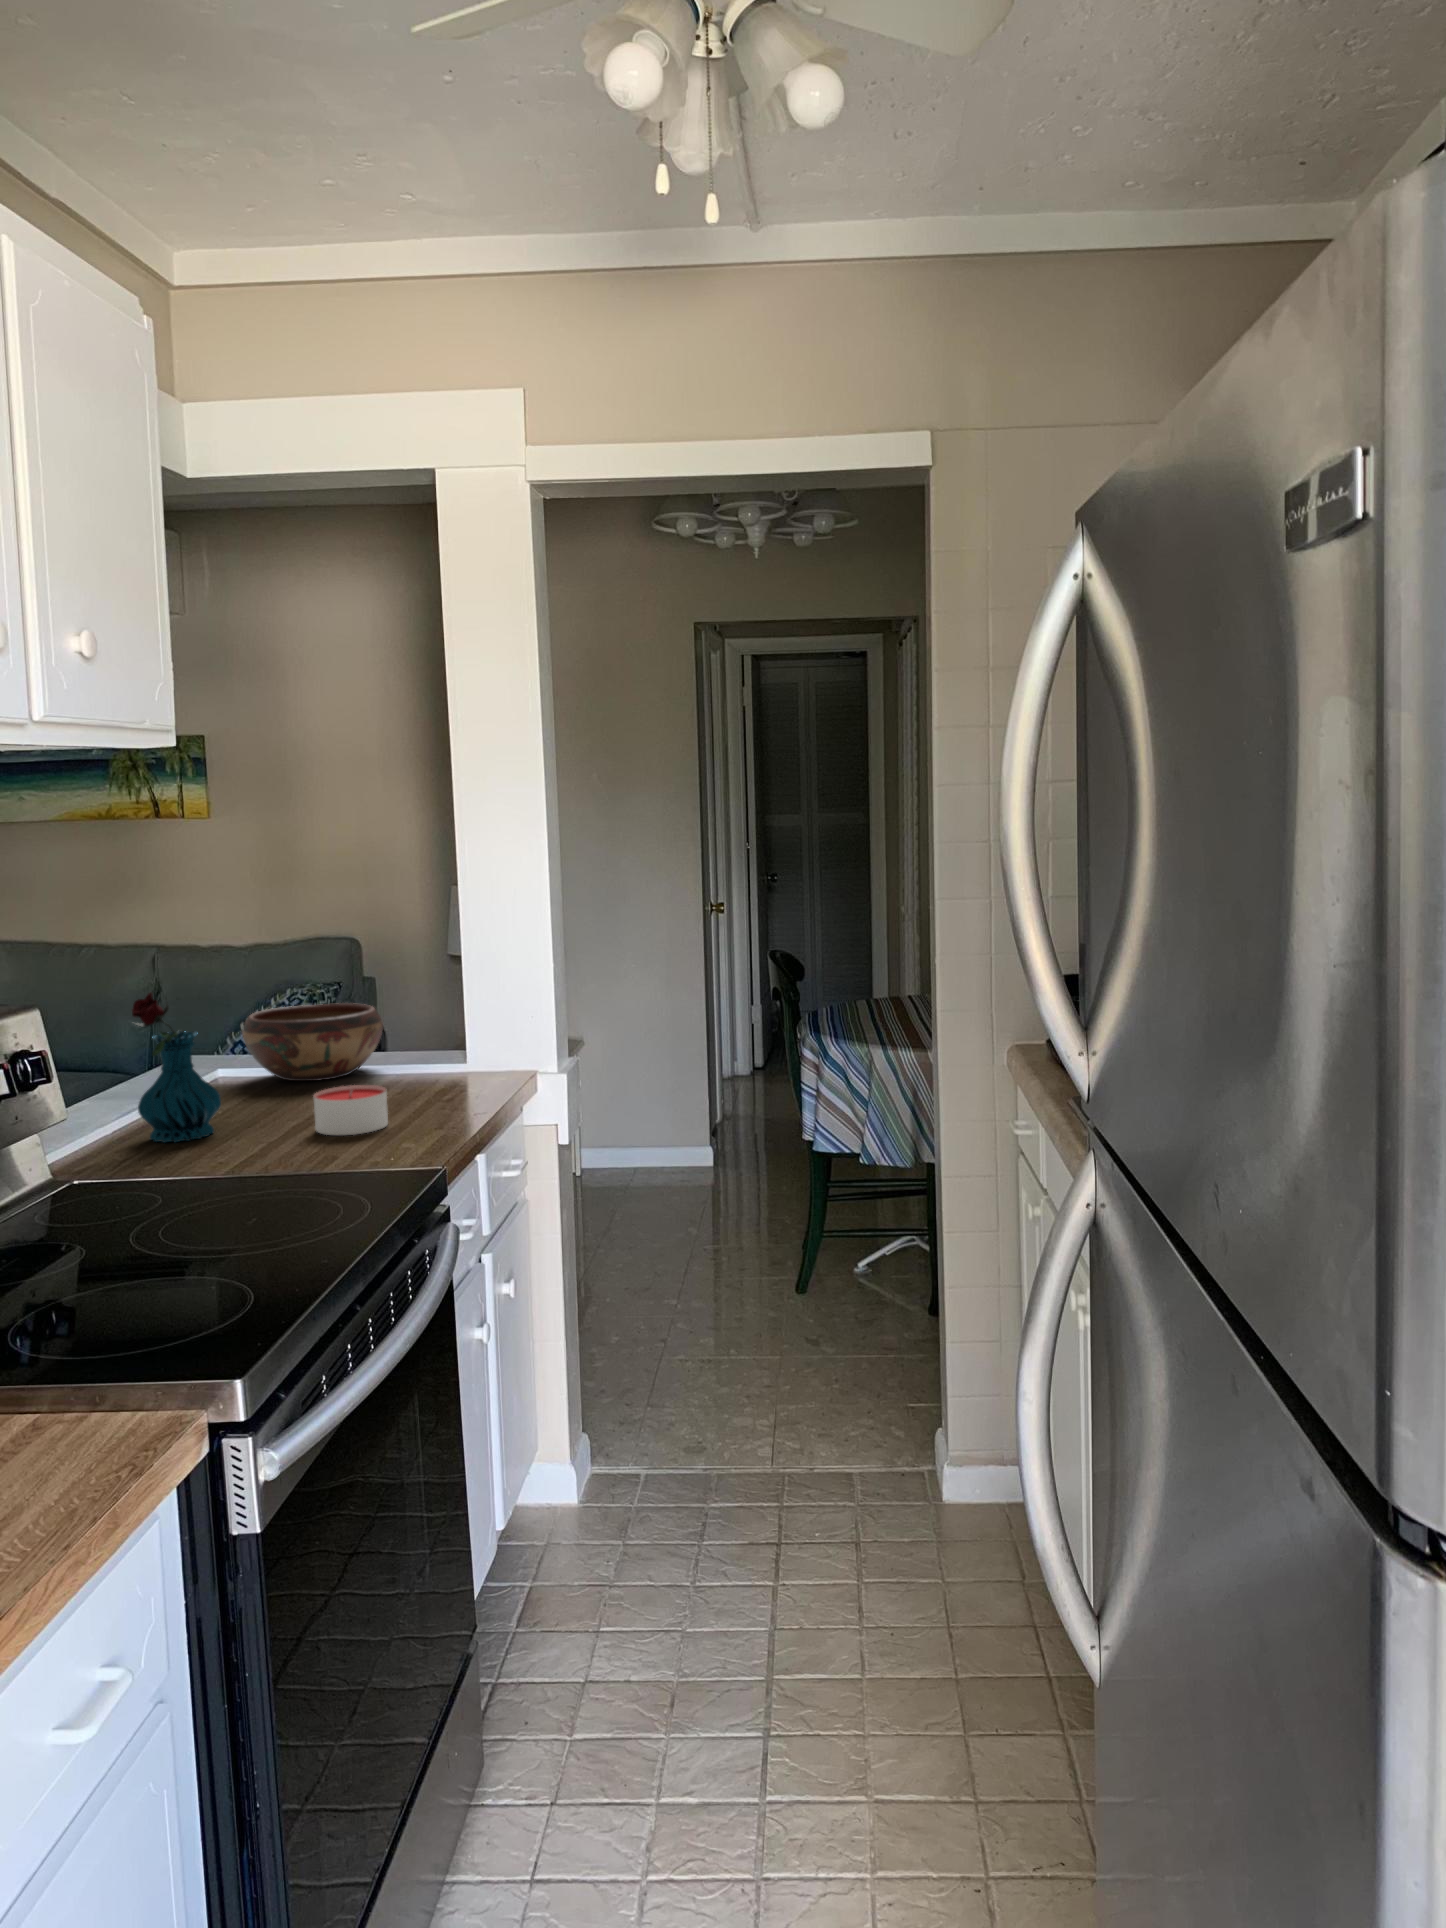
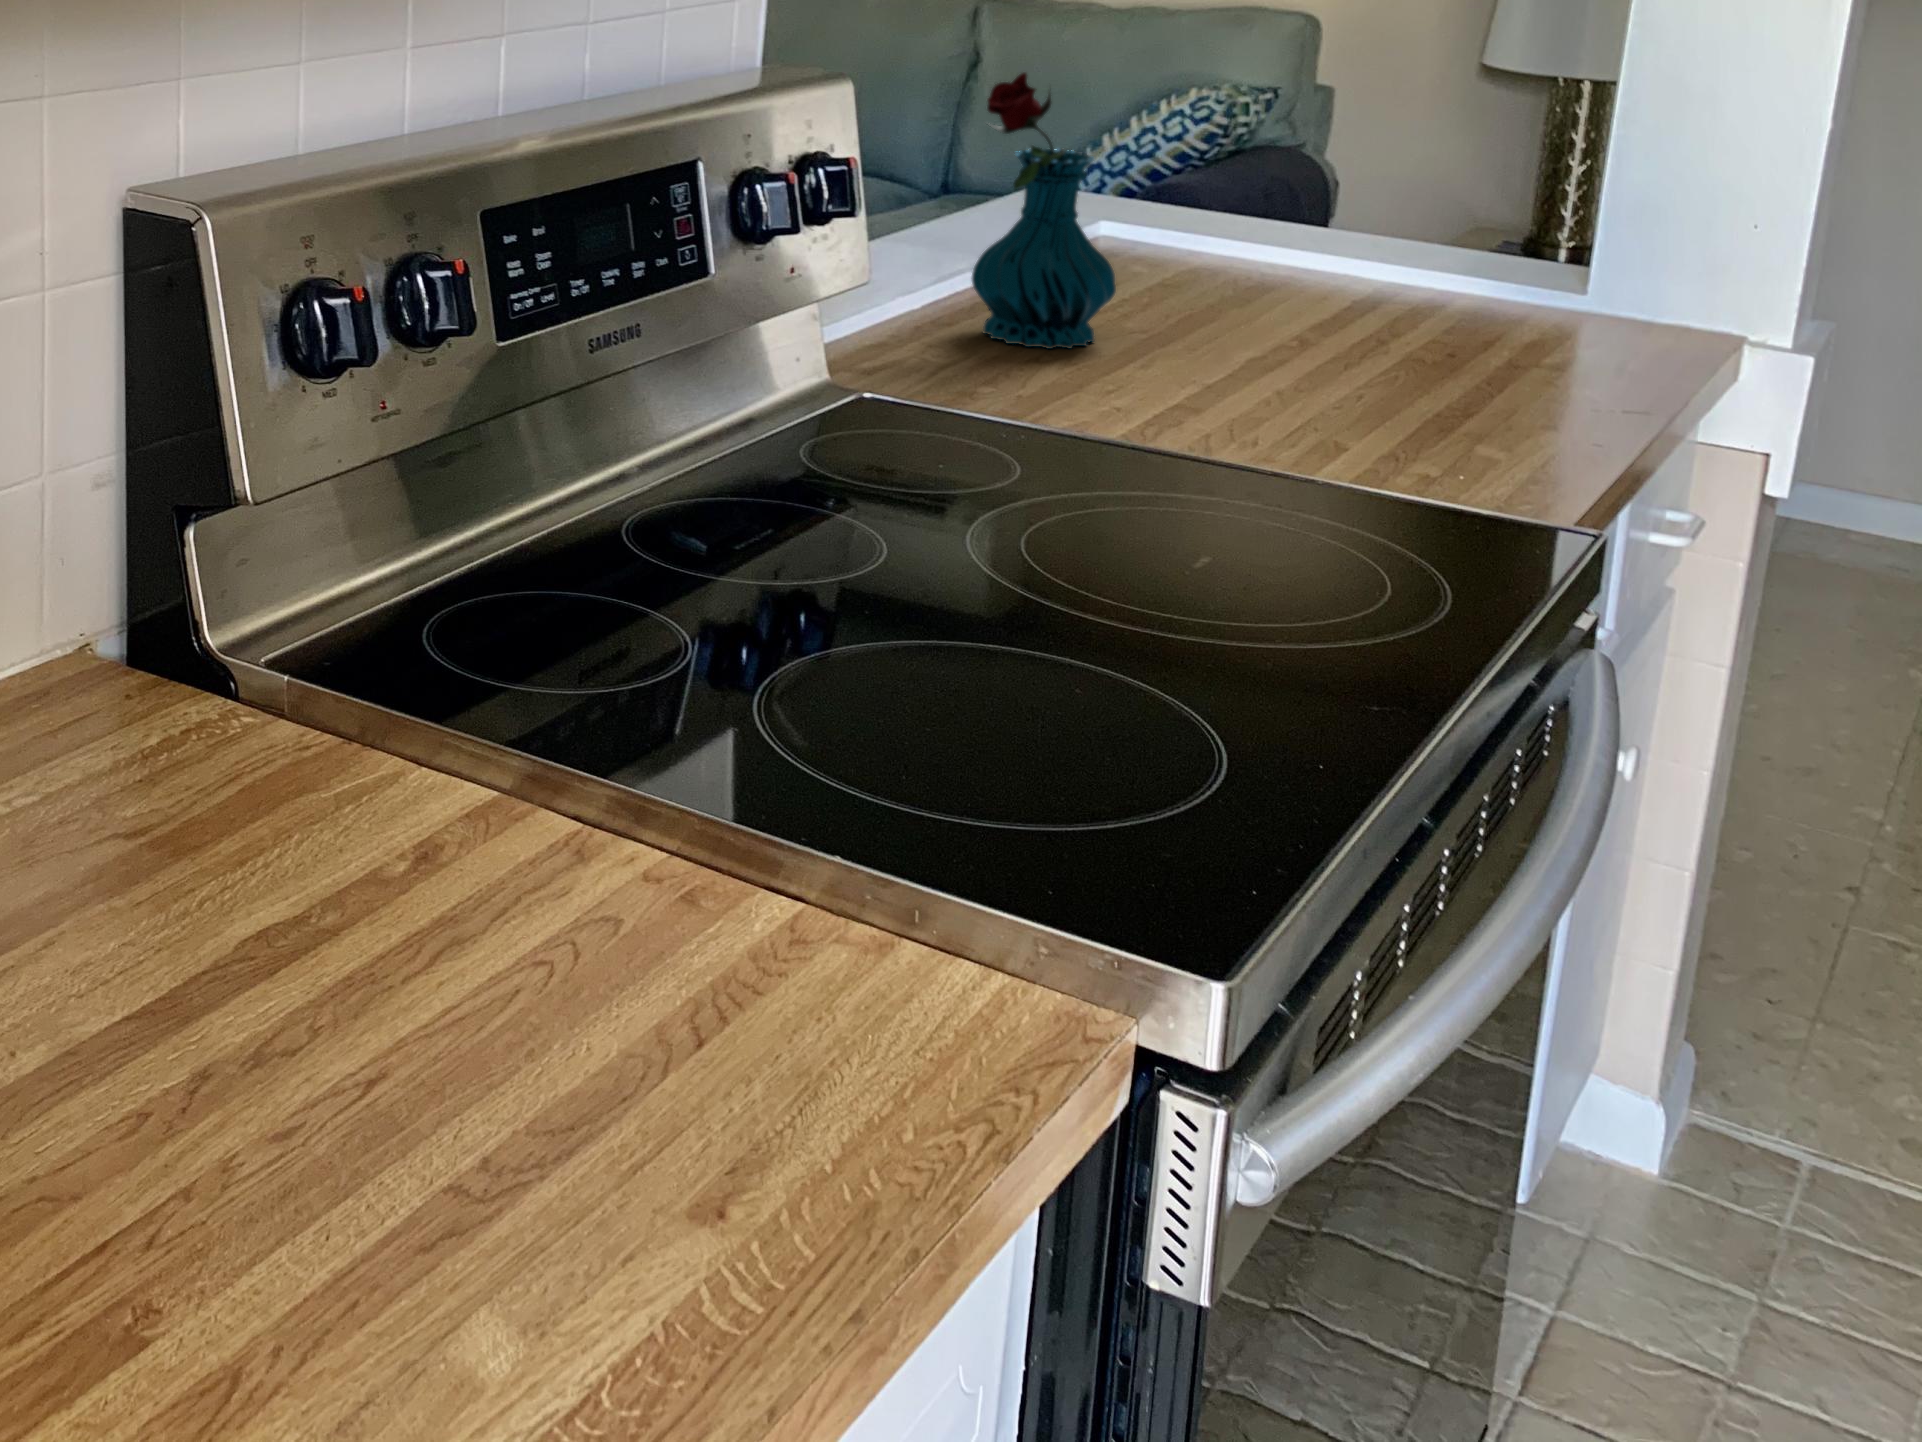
decorative bowl: present [242,1003,383,1081] -> none [1148,126,1414,272]
candle: present [314,1085,388,1135] -> none [1289,300,1447,402]

